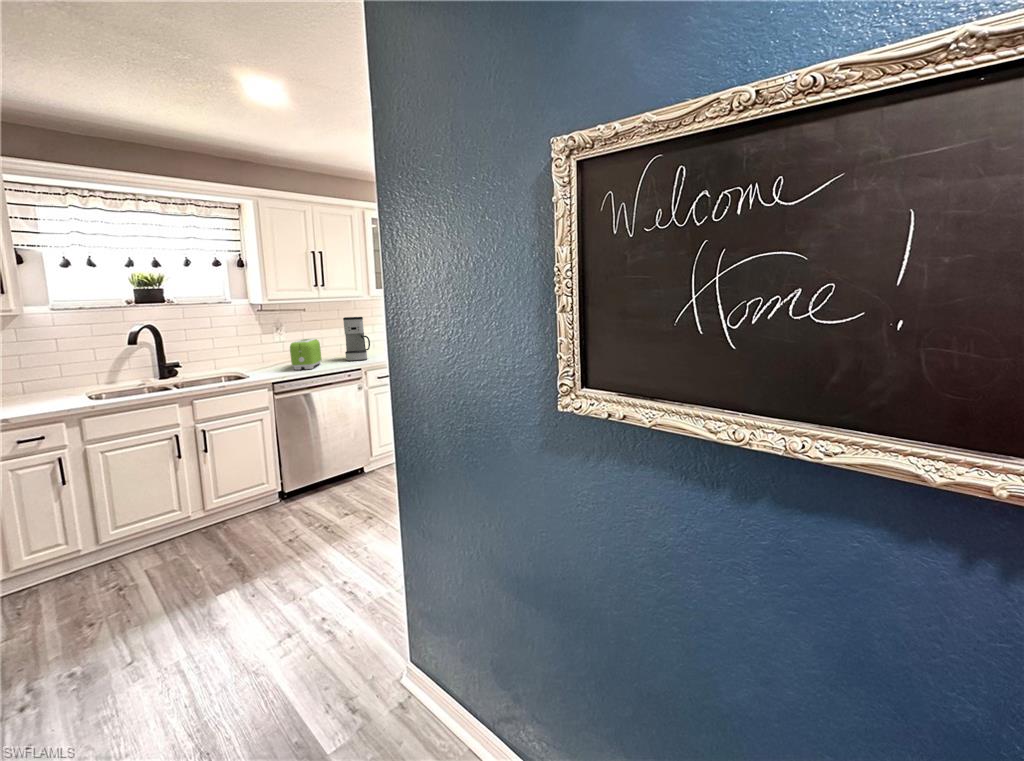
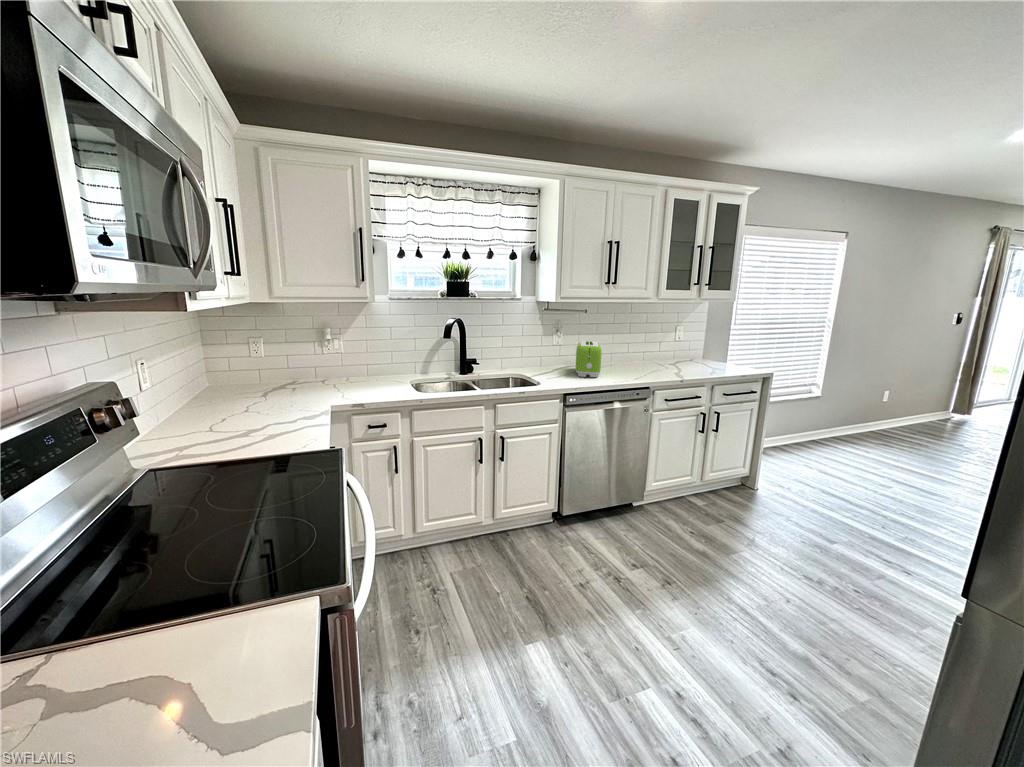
coffee maker: present [343,317,370,361] -> none [618,319,650,370]

